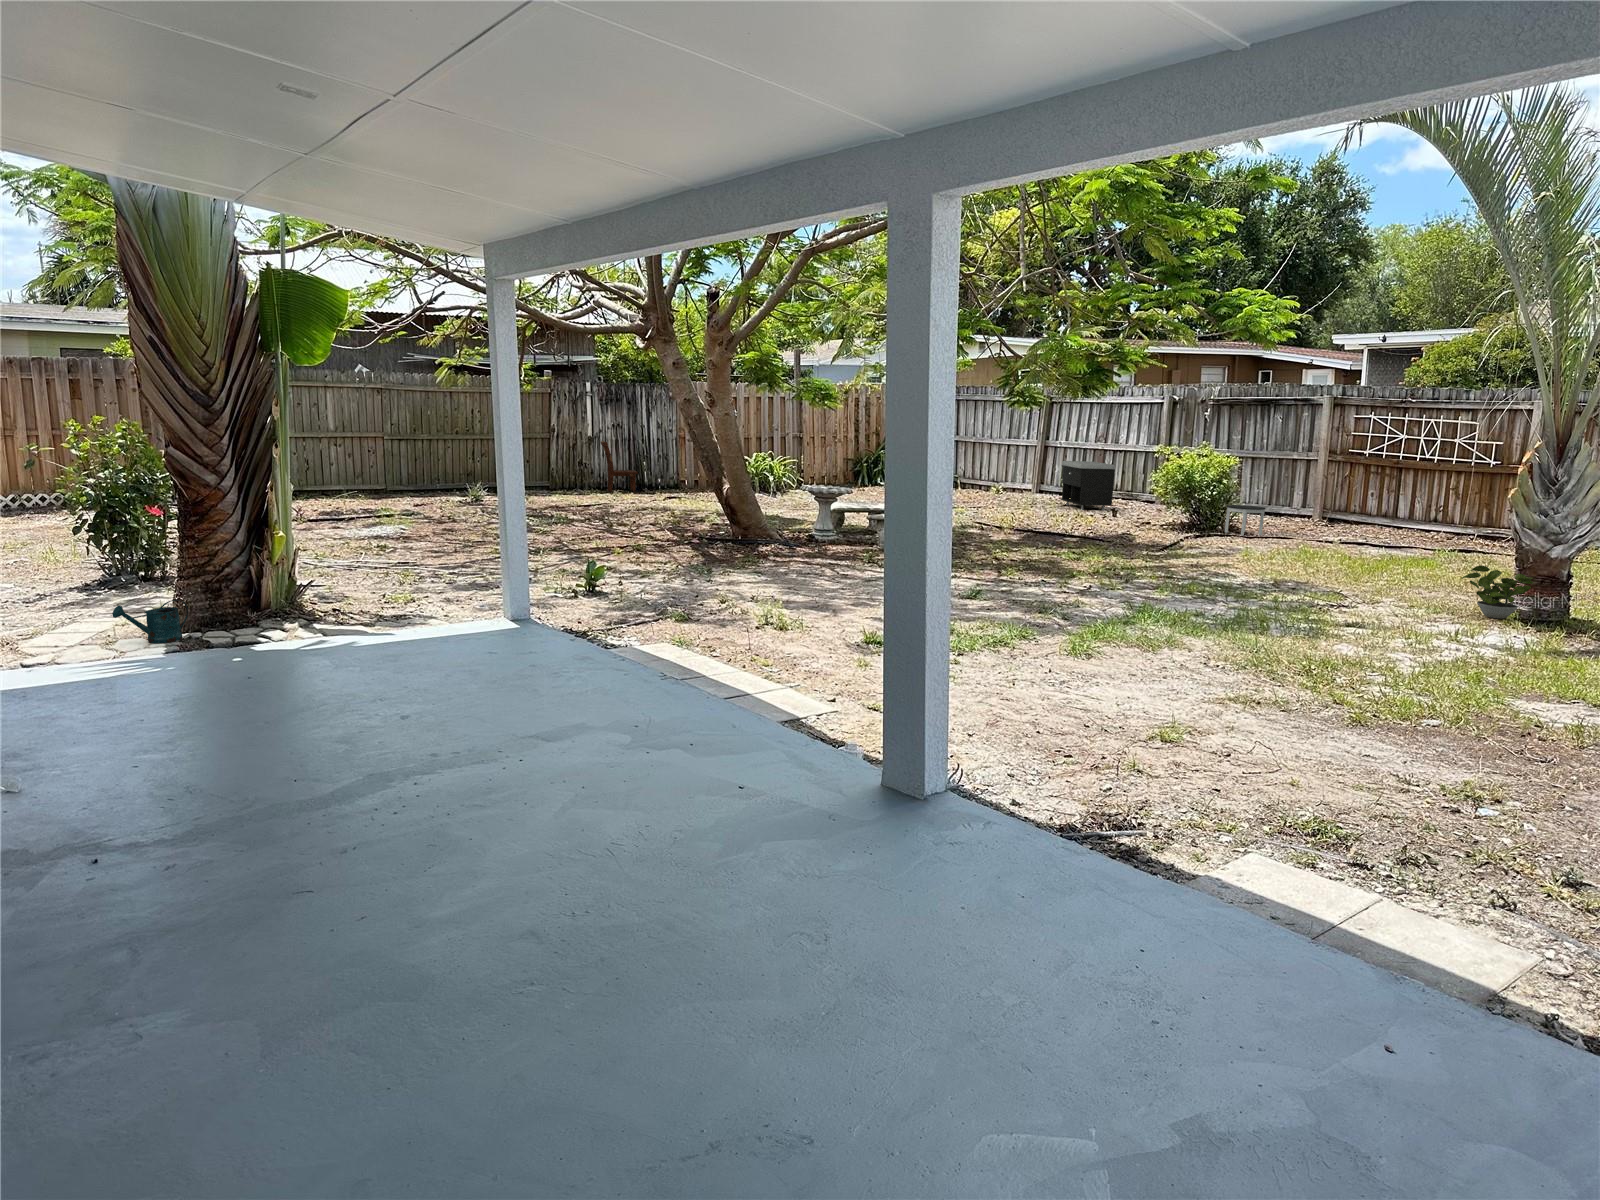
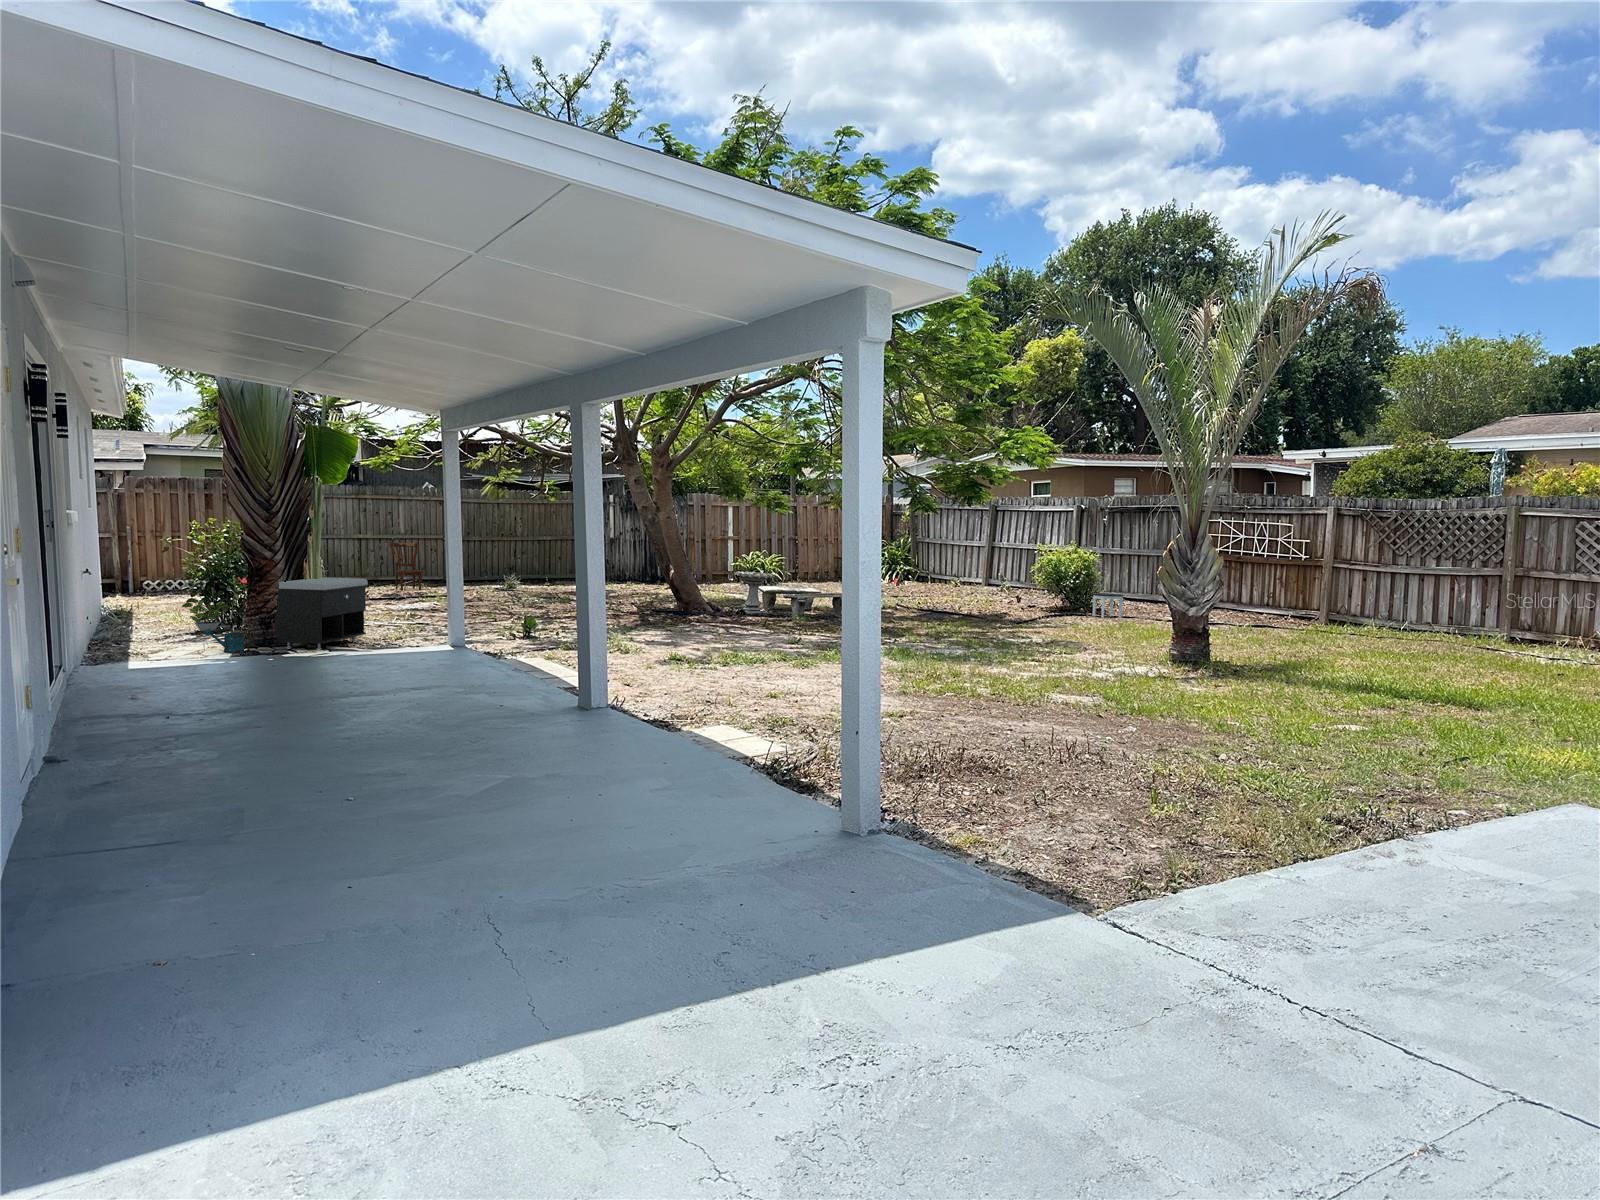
dining chair: present [601,441,638,493] -> present [389,543,424,590]
storage bench: present [1061,461,1115,510] -> present [275,577,368,650]
potted plant: present [1462,565,1533,619] -> present [182,598,228,632]

